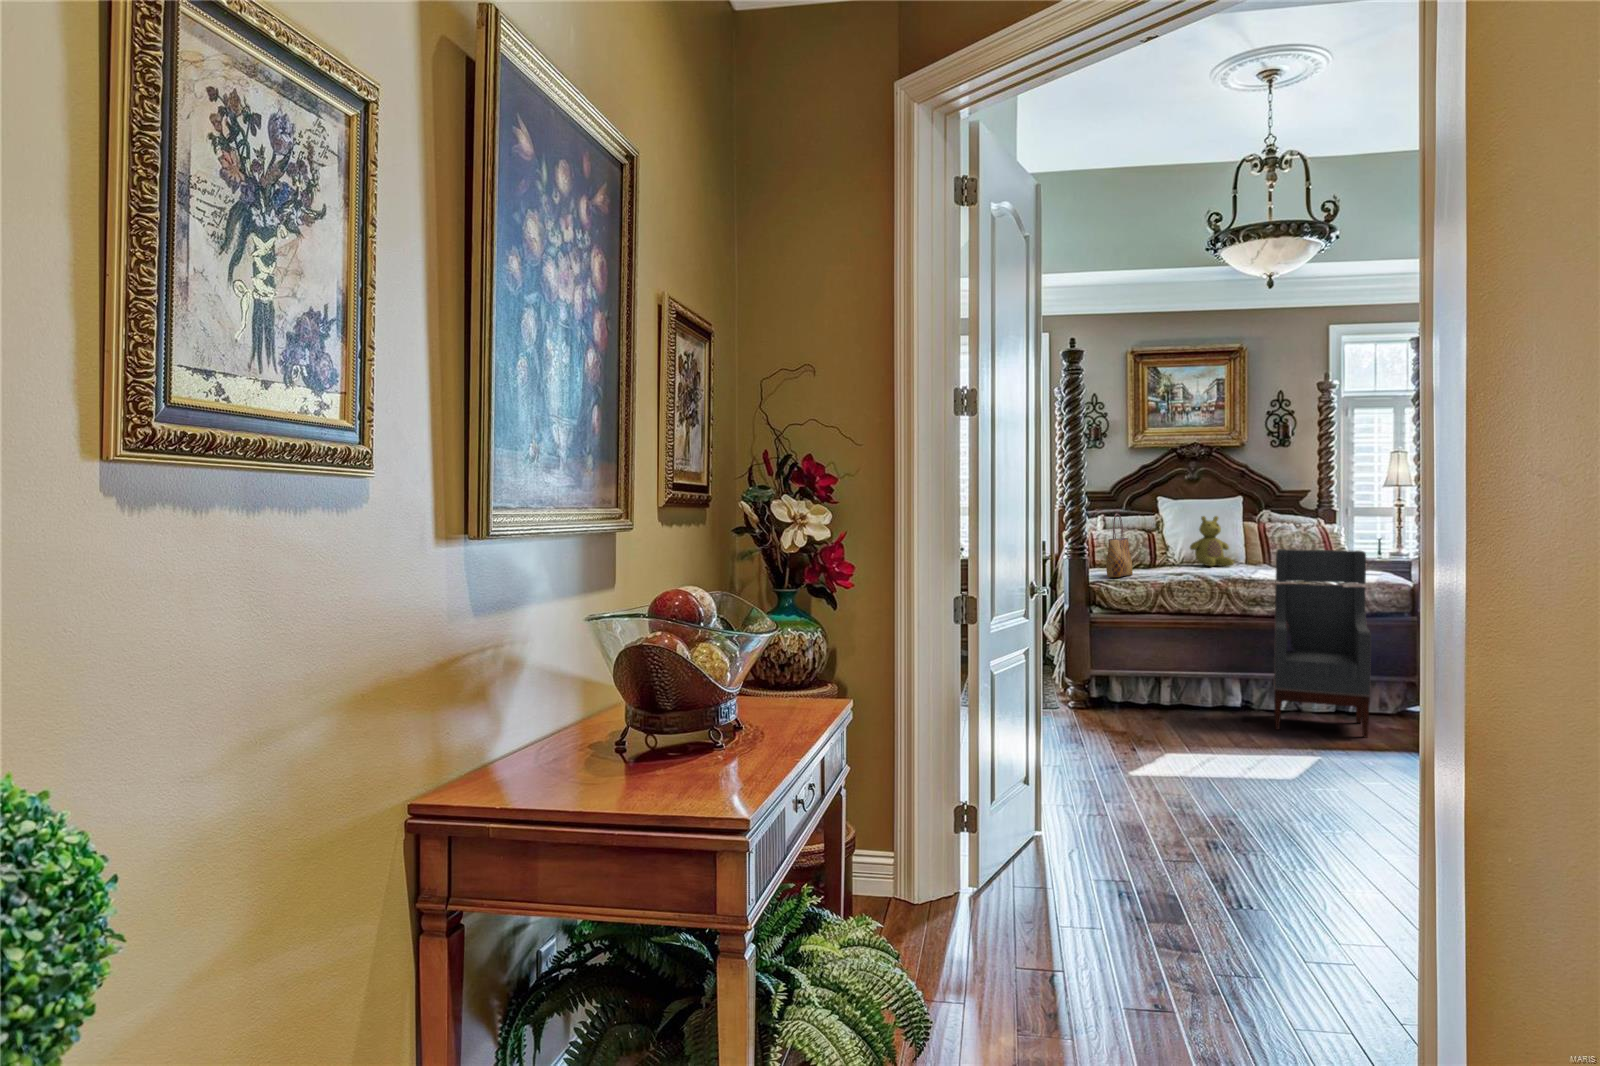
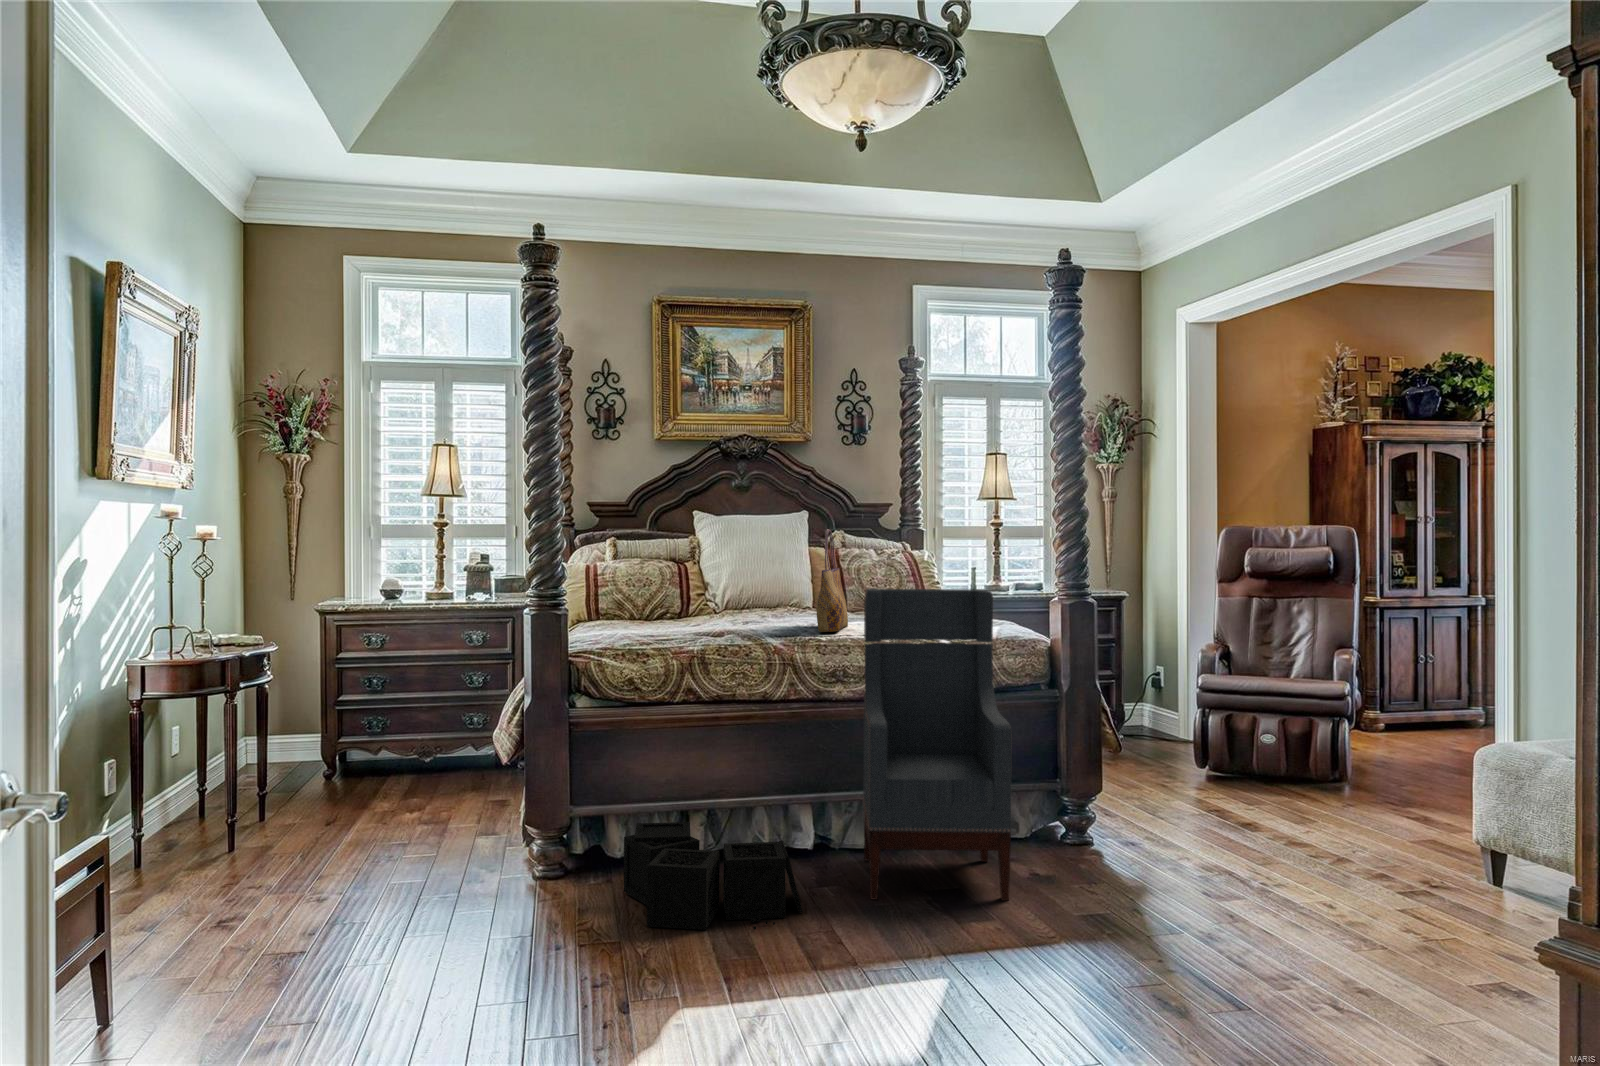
tote bag: present [1106,514,1133,577] -> present [816,529,848,632]
stuffed bear: present [1190,516,1233,566] -> none [737,537,800,615]
storage bin: none [1123,679,1231,732] -> present [624,822,803,930]

